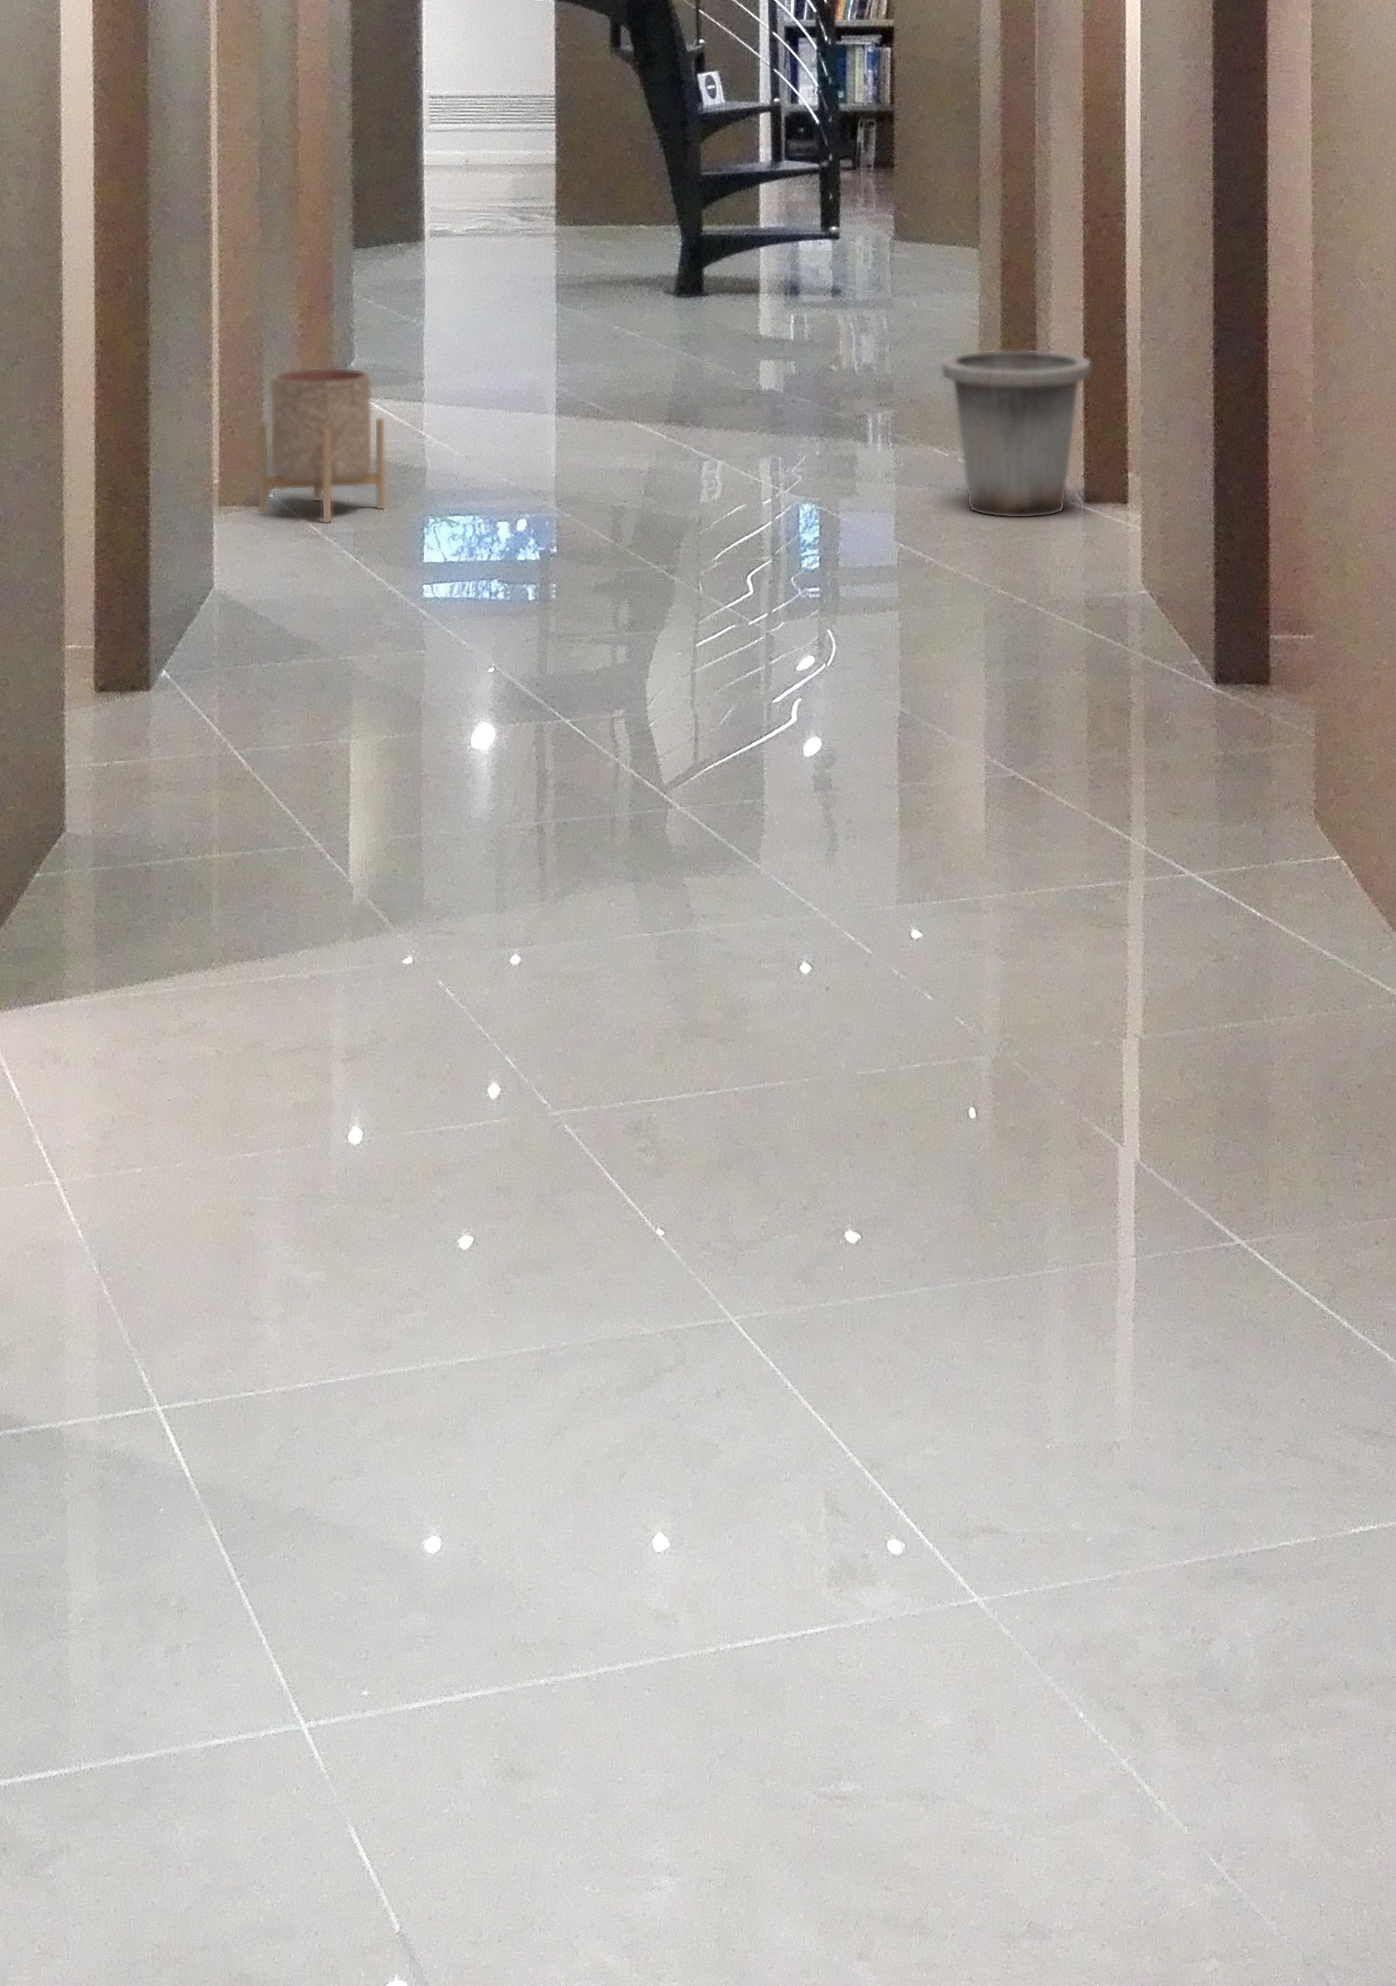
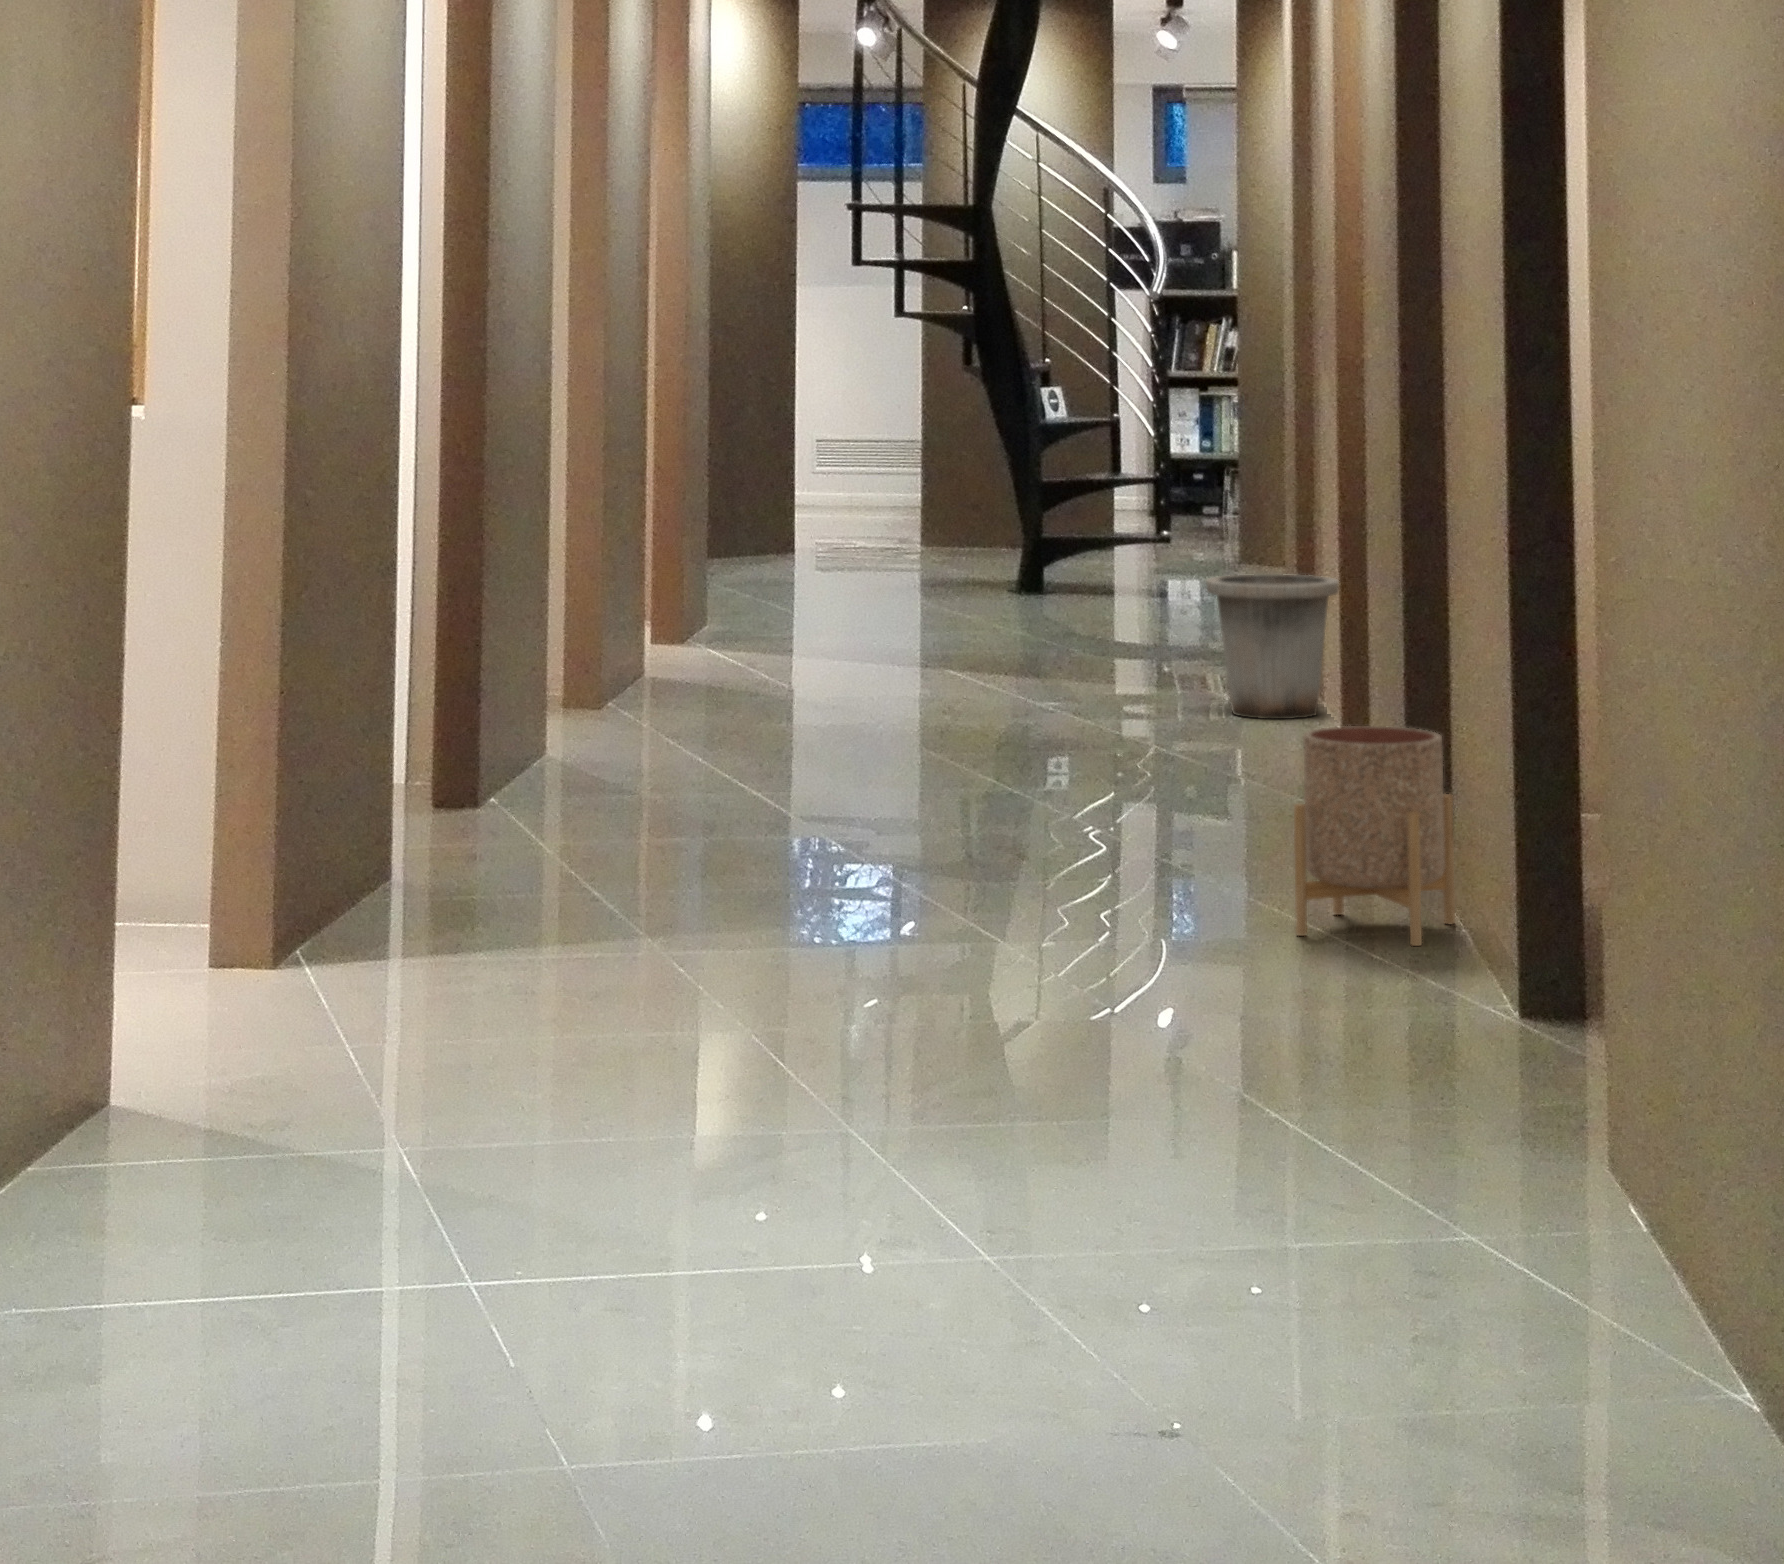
planter: present [258,368,385,522] -> present [1294,726,1455,946]

